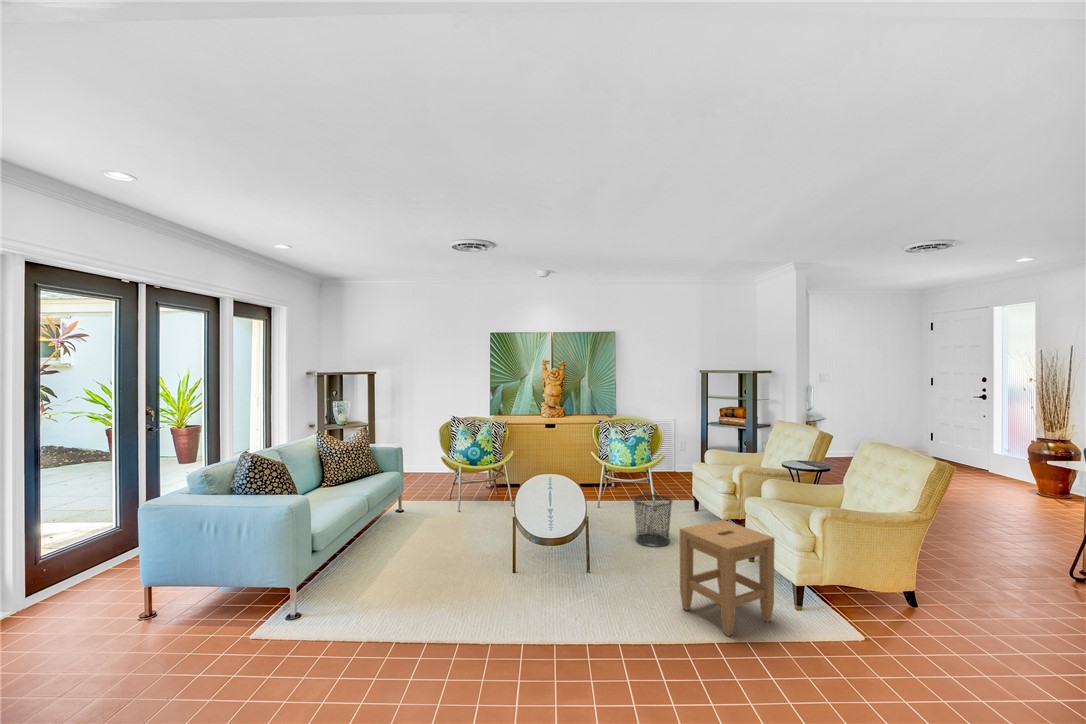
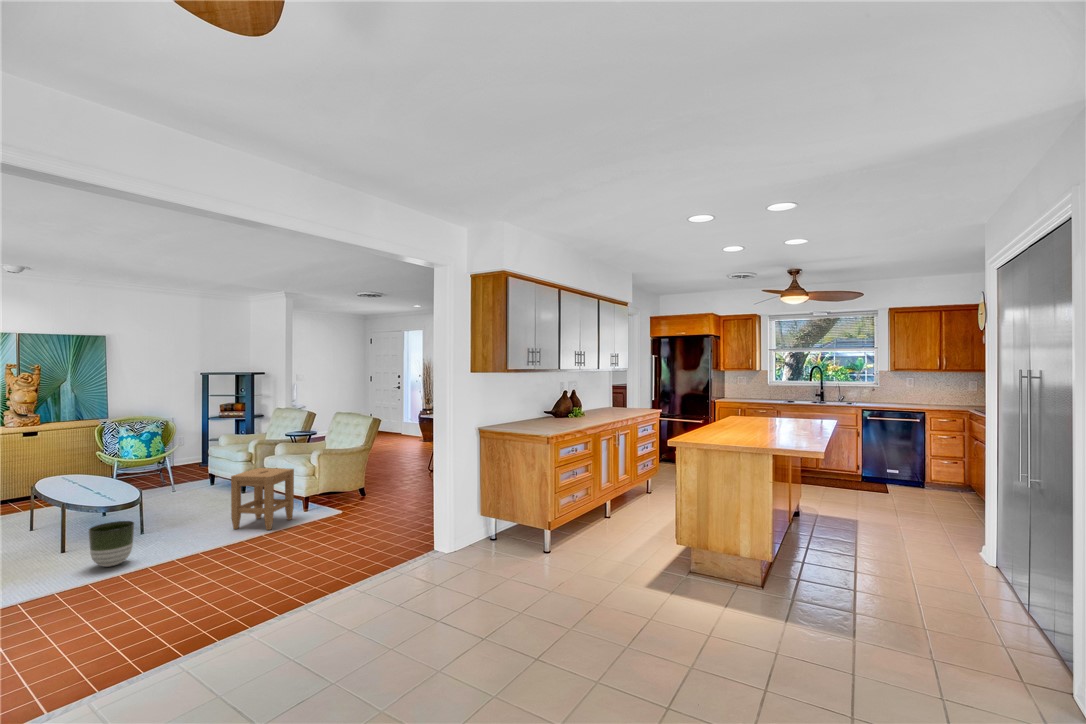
trash can: present [633,494,672,547] -> none [166,472,204,512]
planter: none [507,561,552,624] -> present [89,521,134,567]

